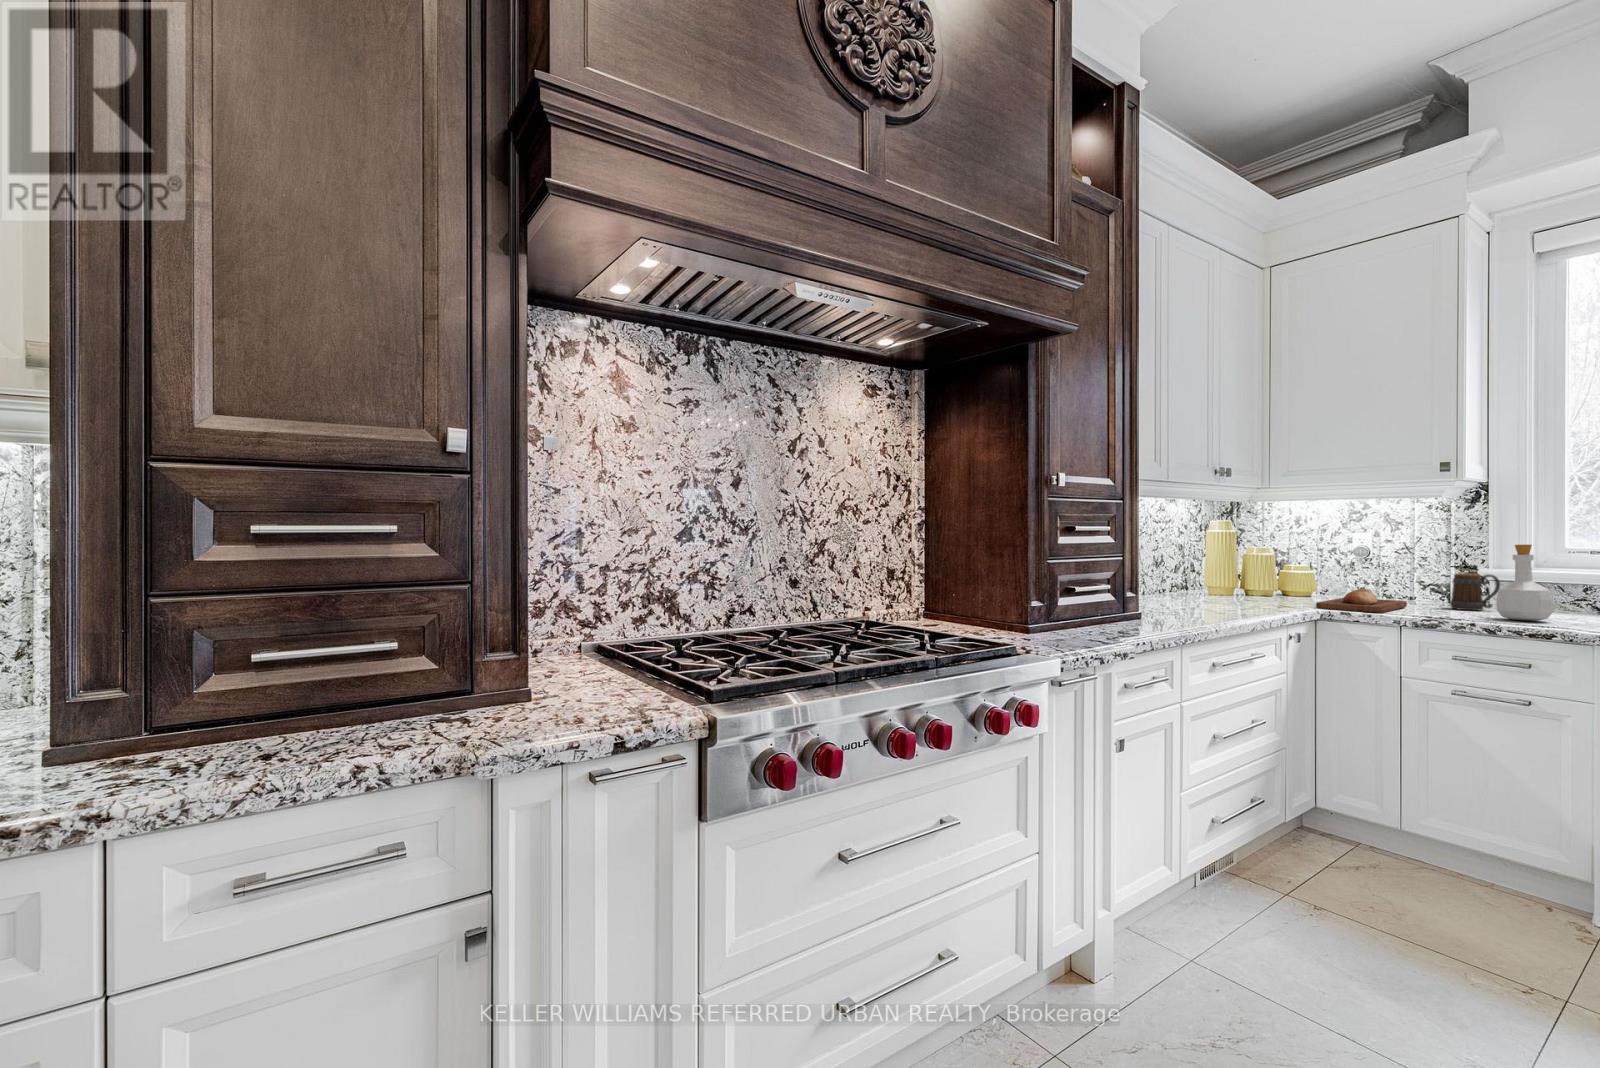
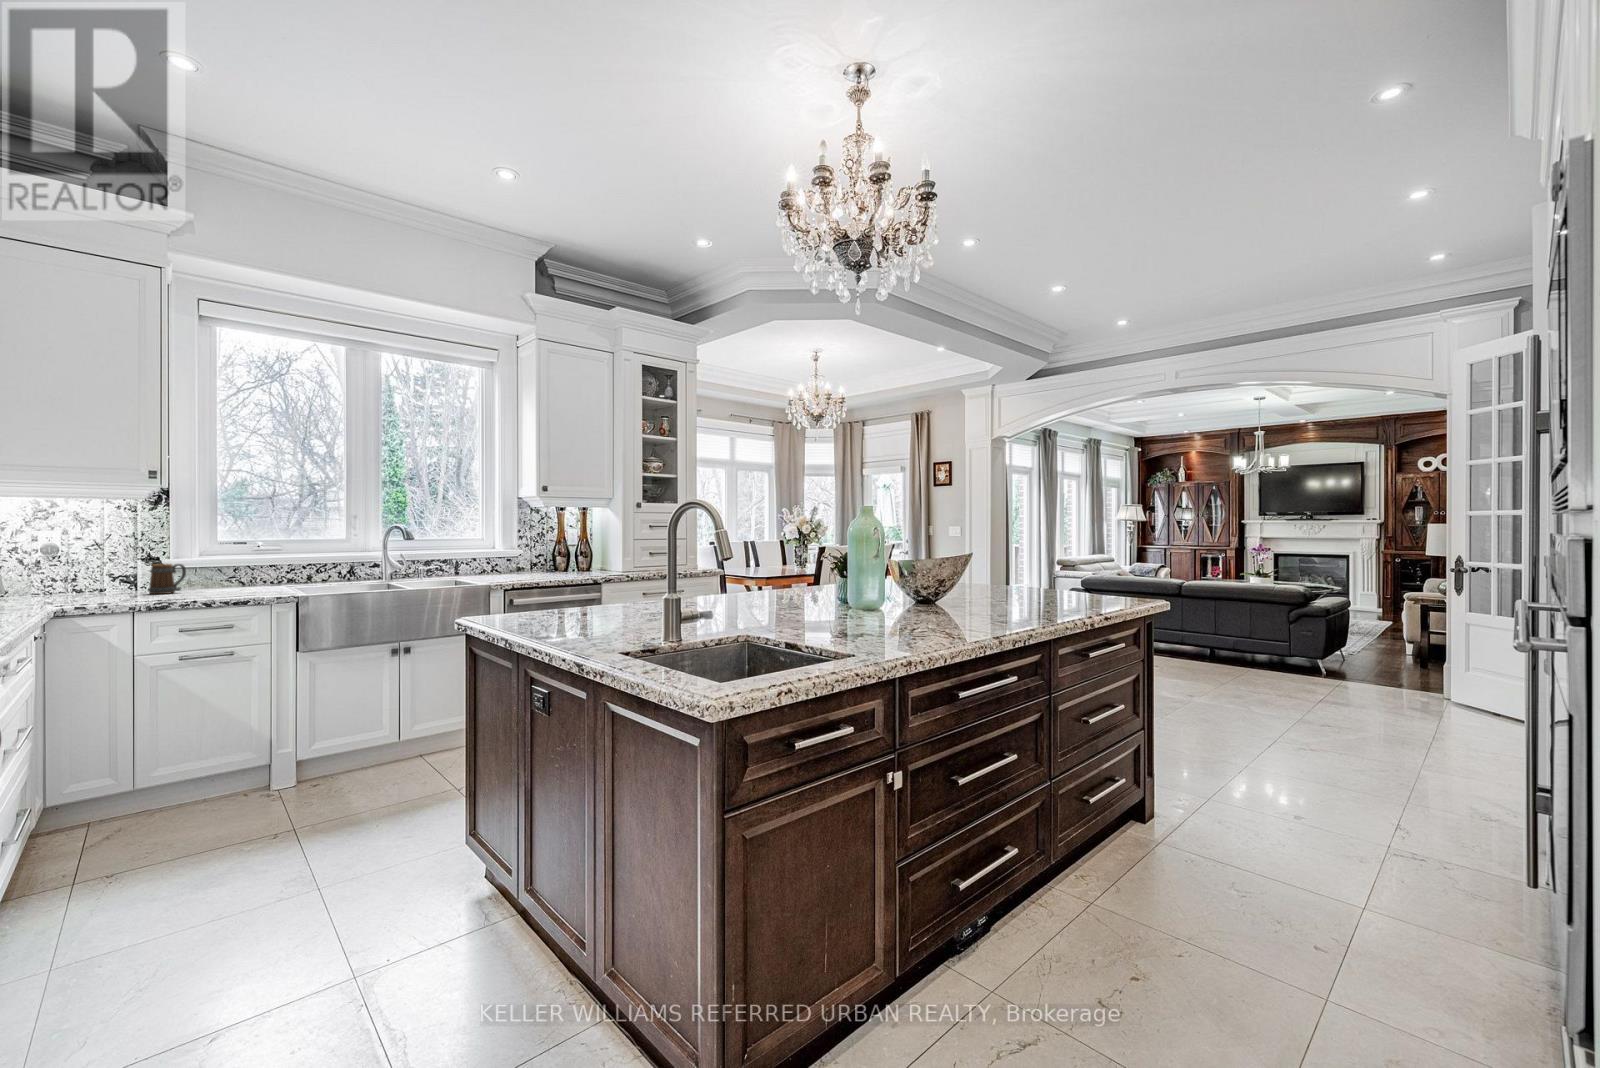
bottle: present [1496,545,1553,621] -> none [201,539,240,596]
bread loaf: present [1316,589,1407,613] -> none [47,583,118,605]

